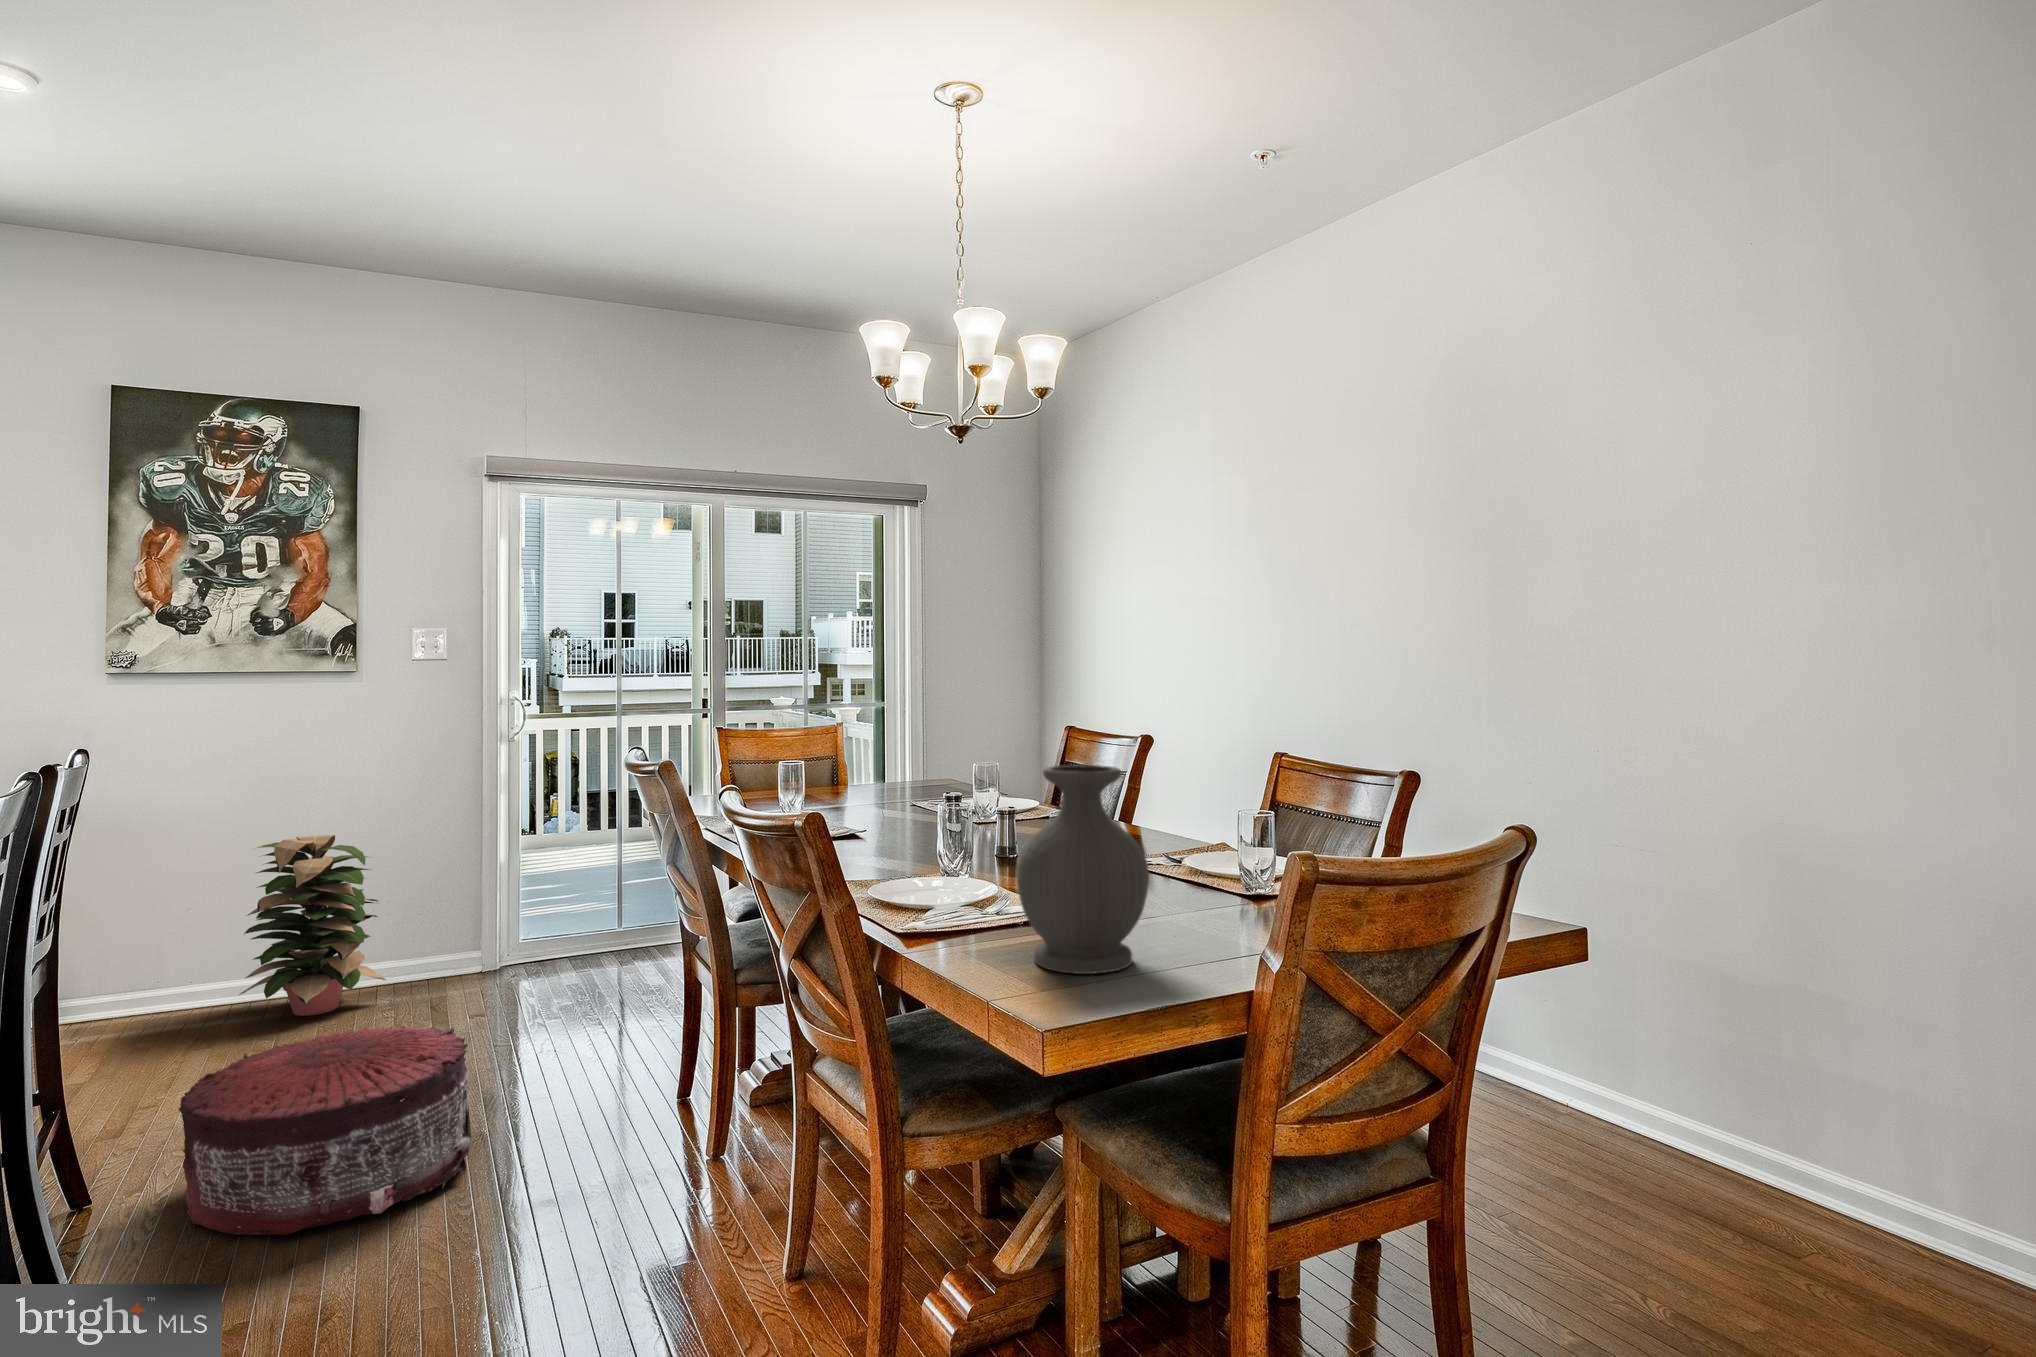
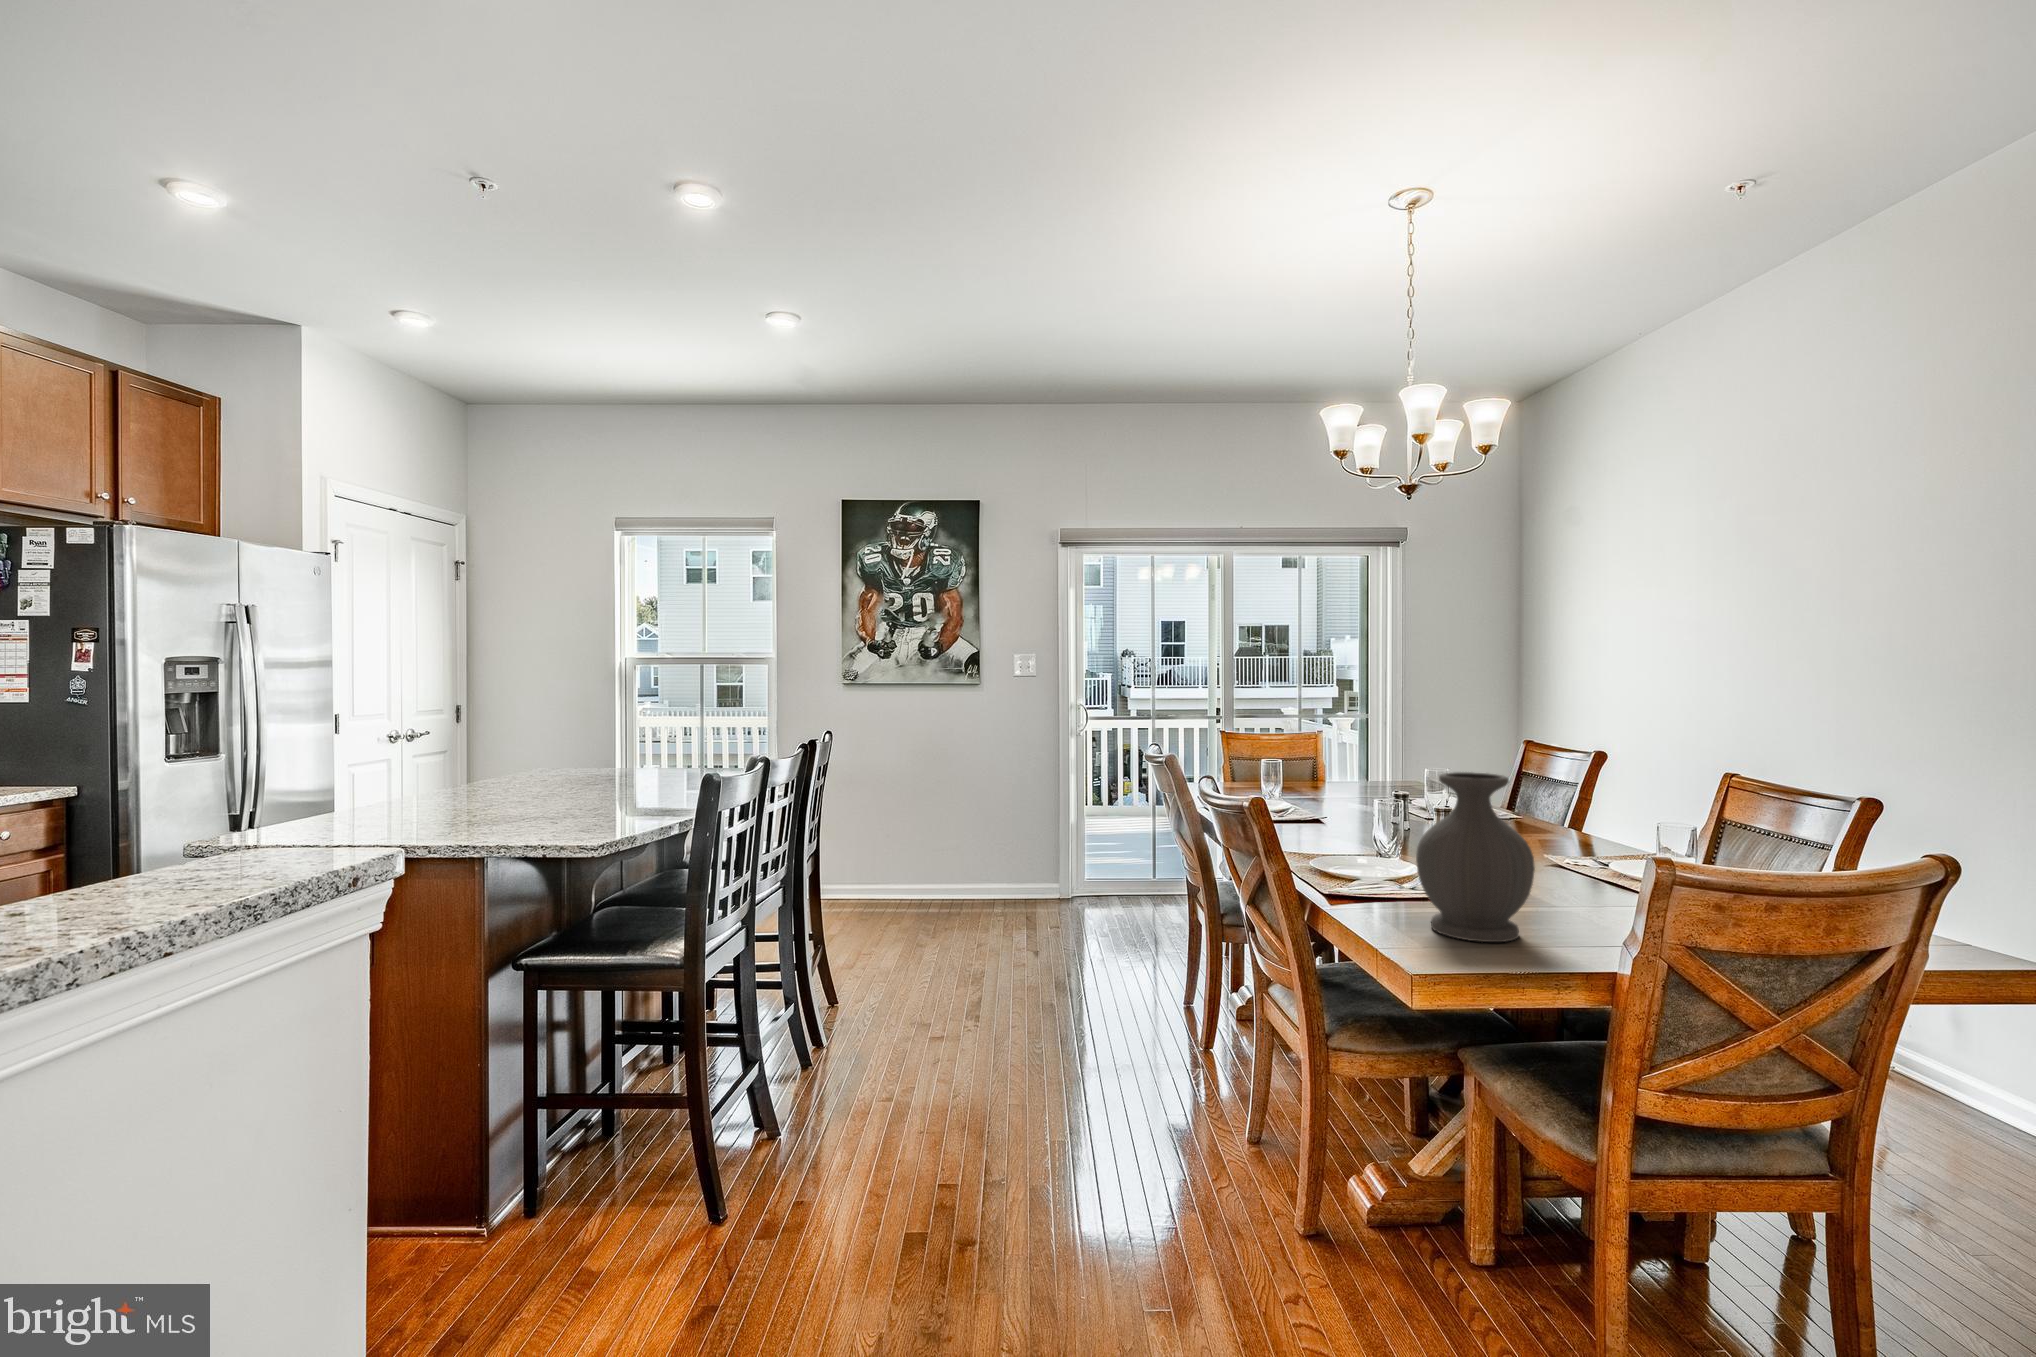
decorative plant: present [239,835,386,1016] -> none [910,792,995,911]
pouf: present [179,1025,471,1235] -> none [881,919,1041,1042]

